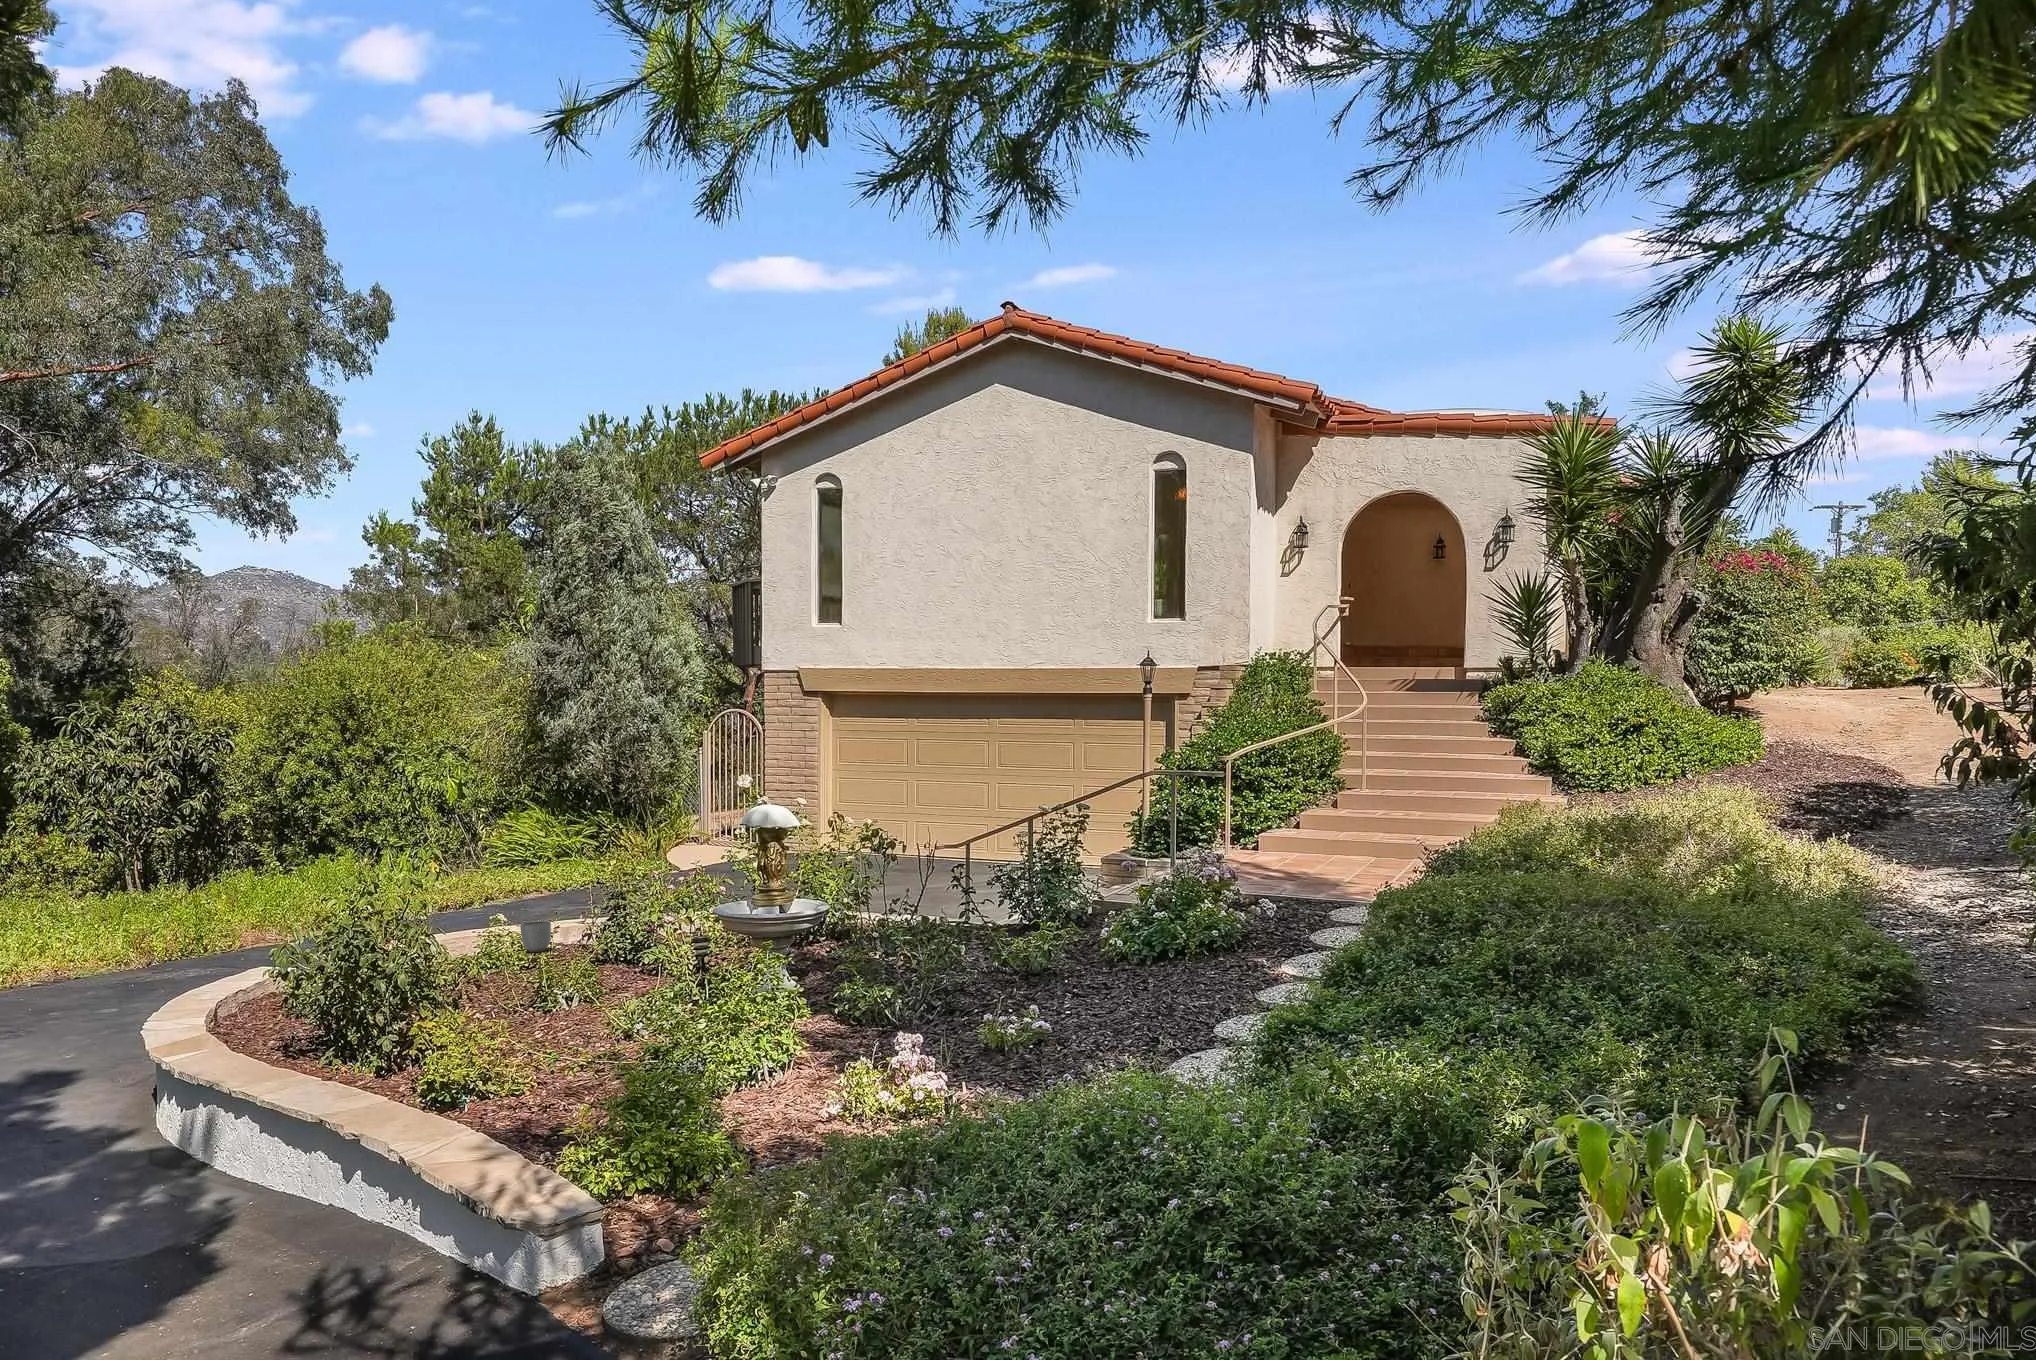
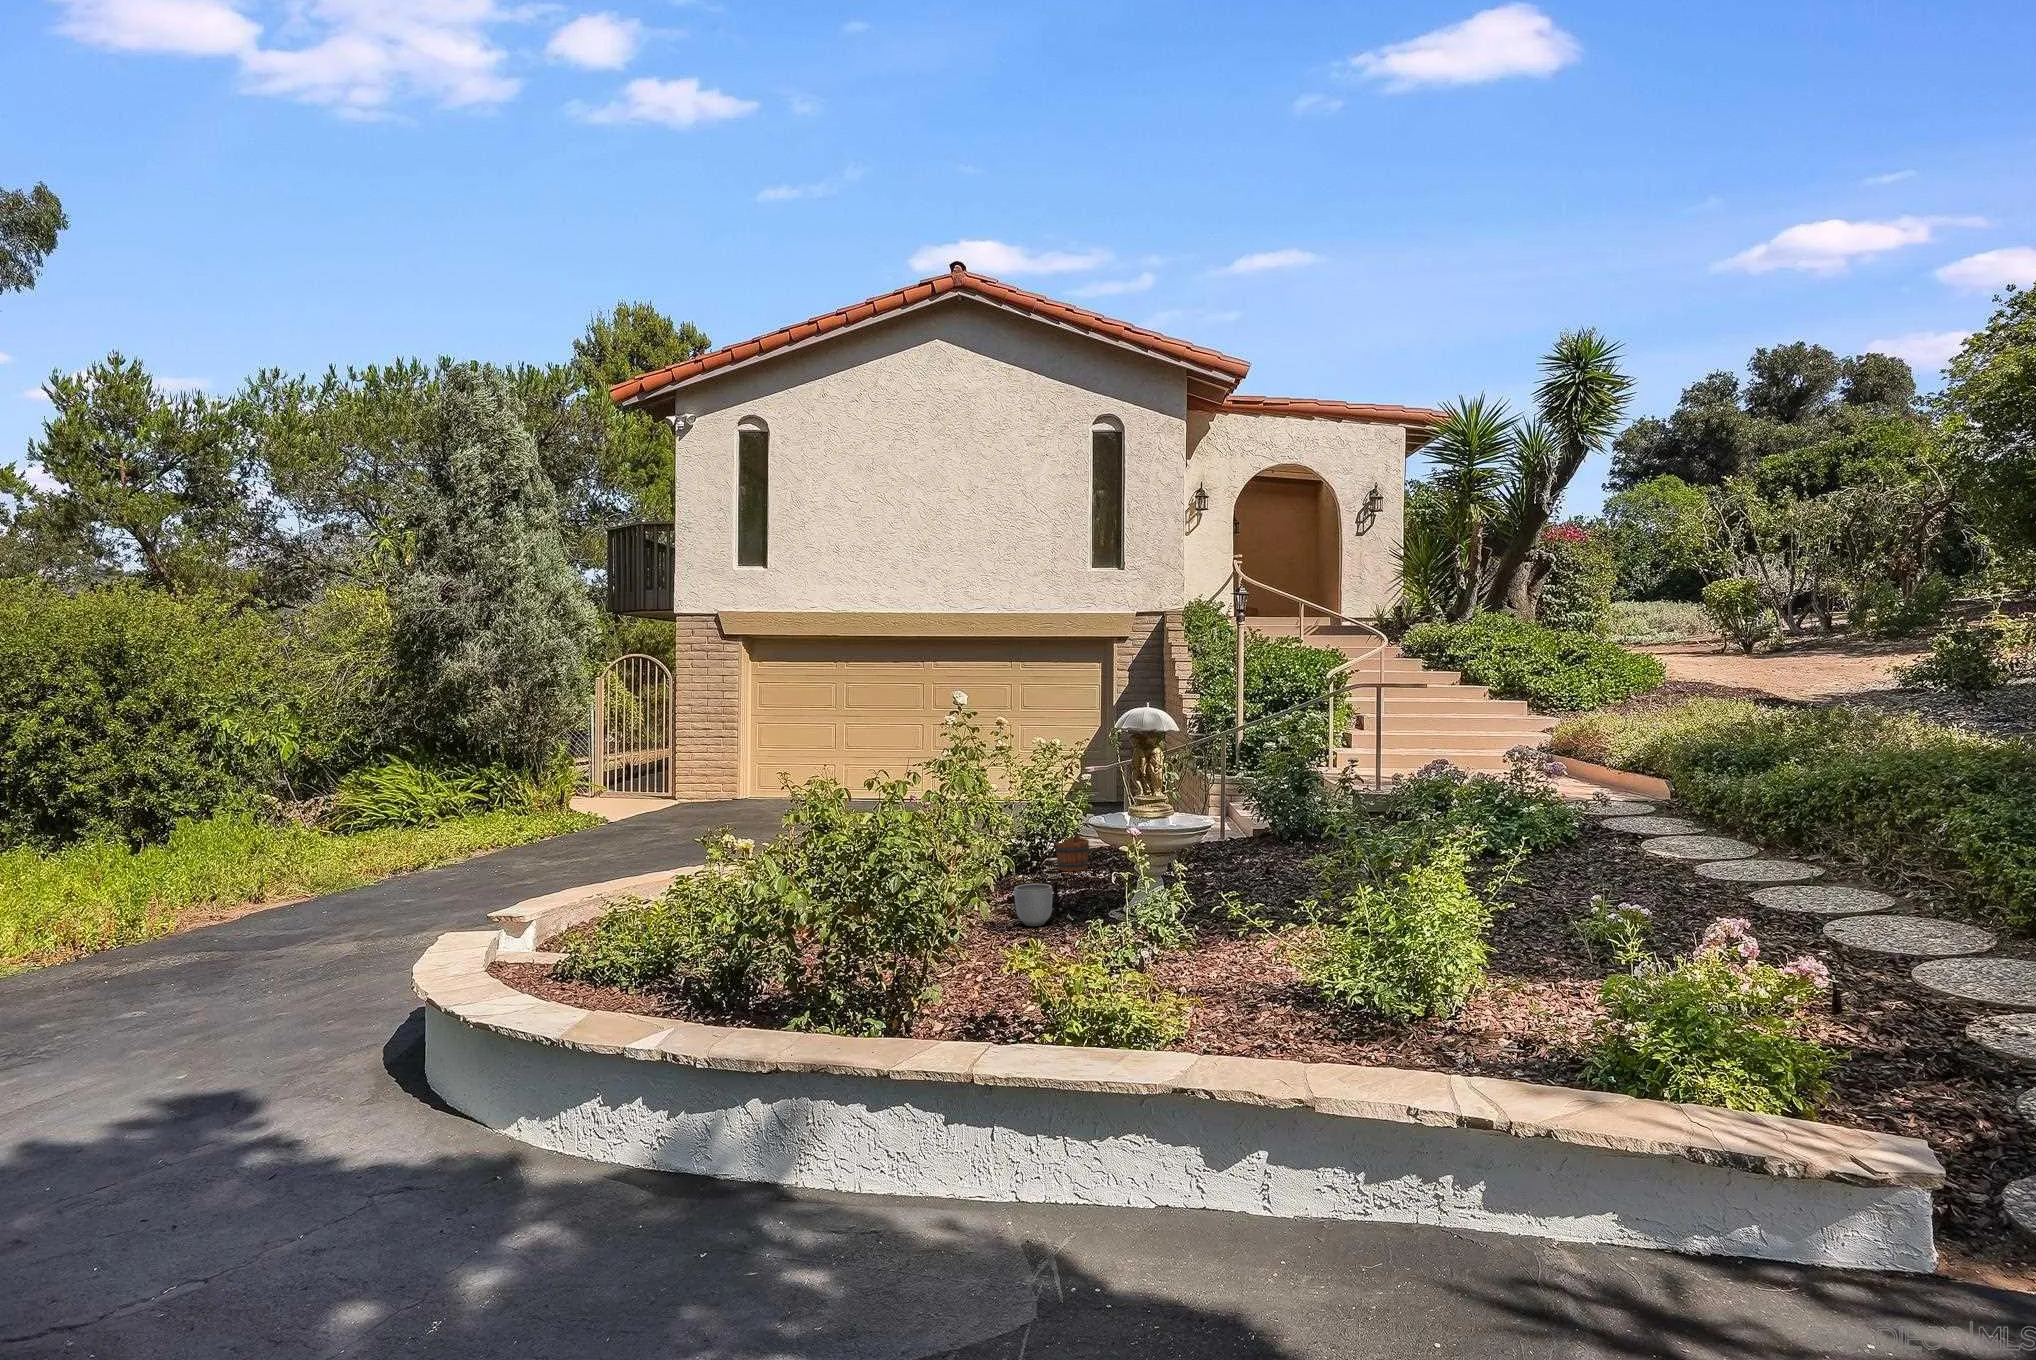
wooden bucket: none [684,871,713,921] -> present [1055,834,1089,872]

